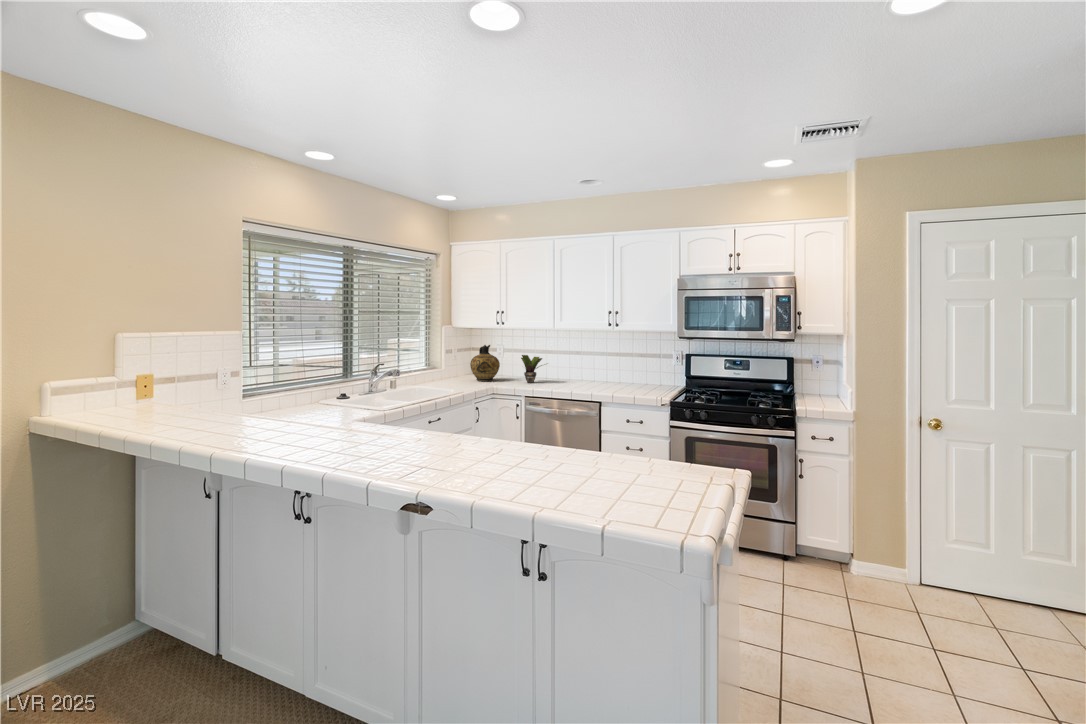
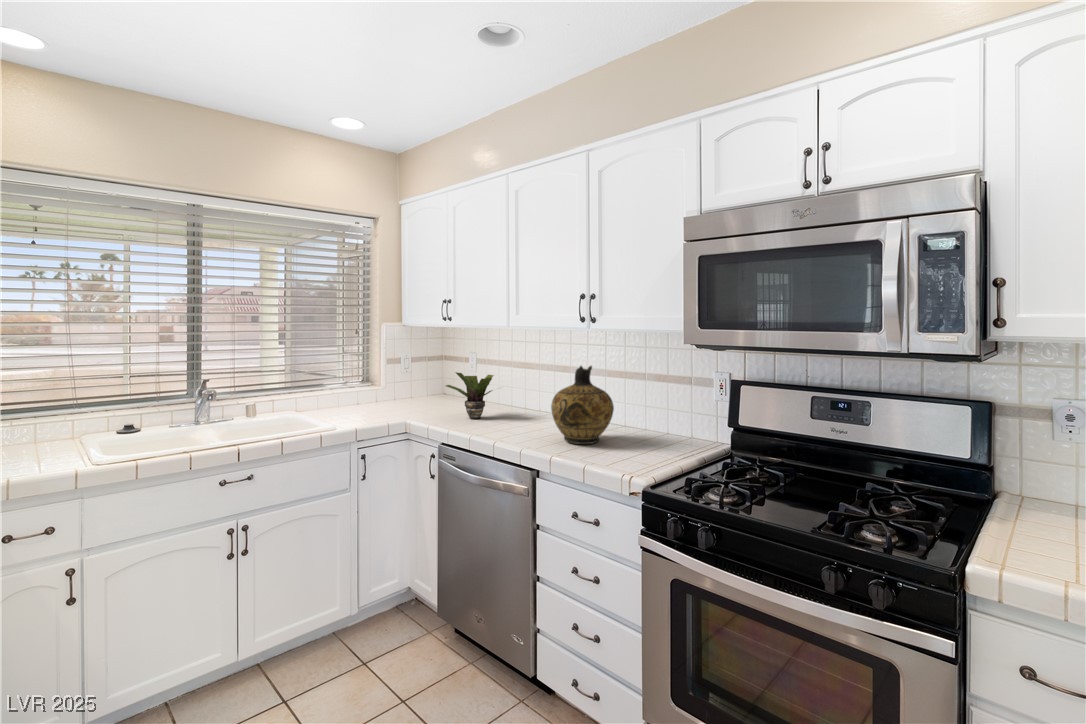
ceramic jug: present [470,345,500,381] -> present [551,366,614,444]

